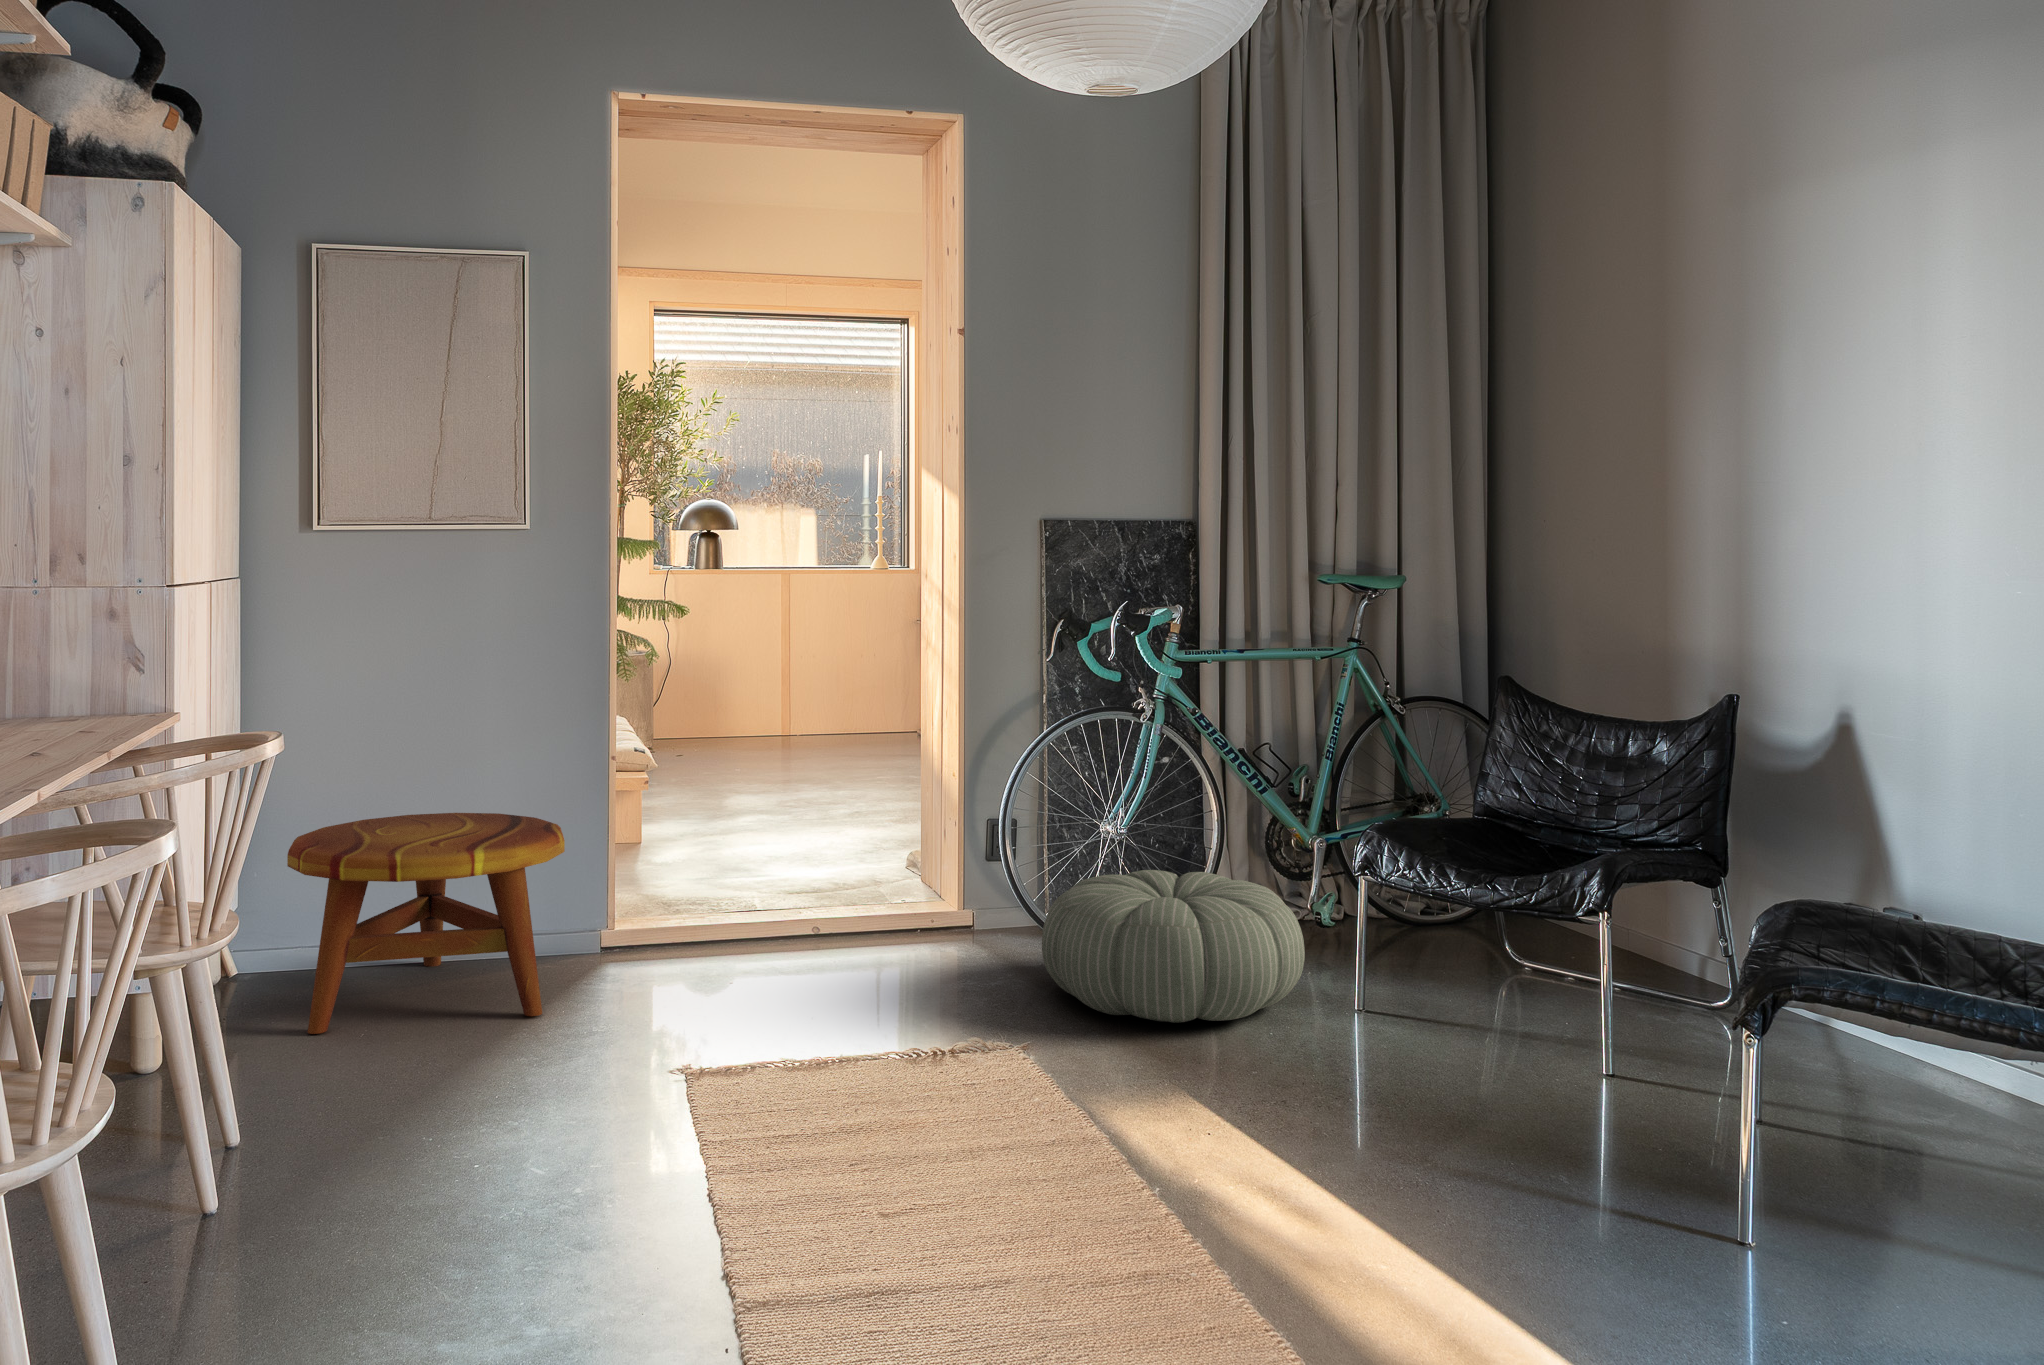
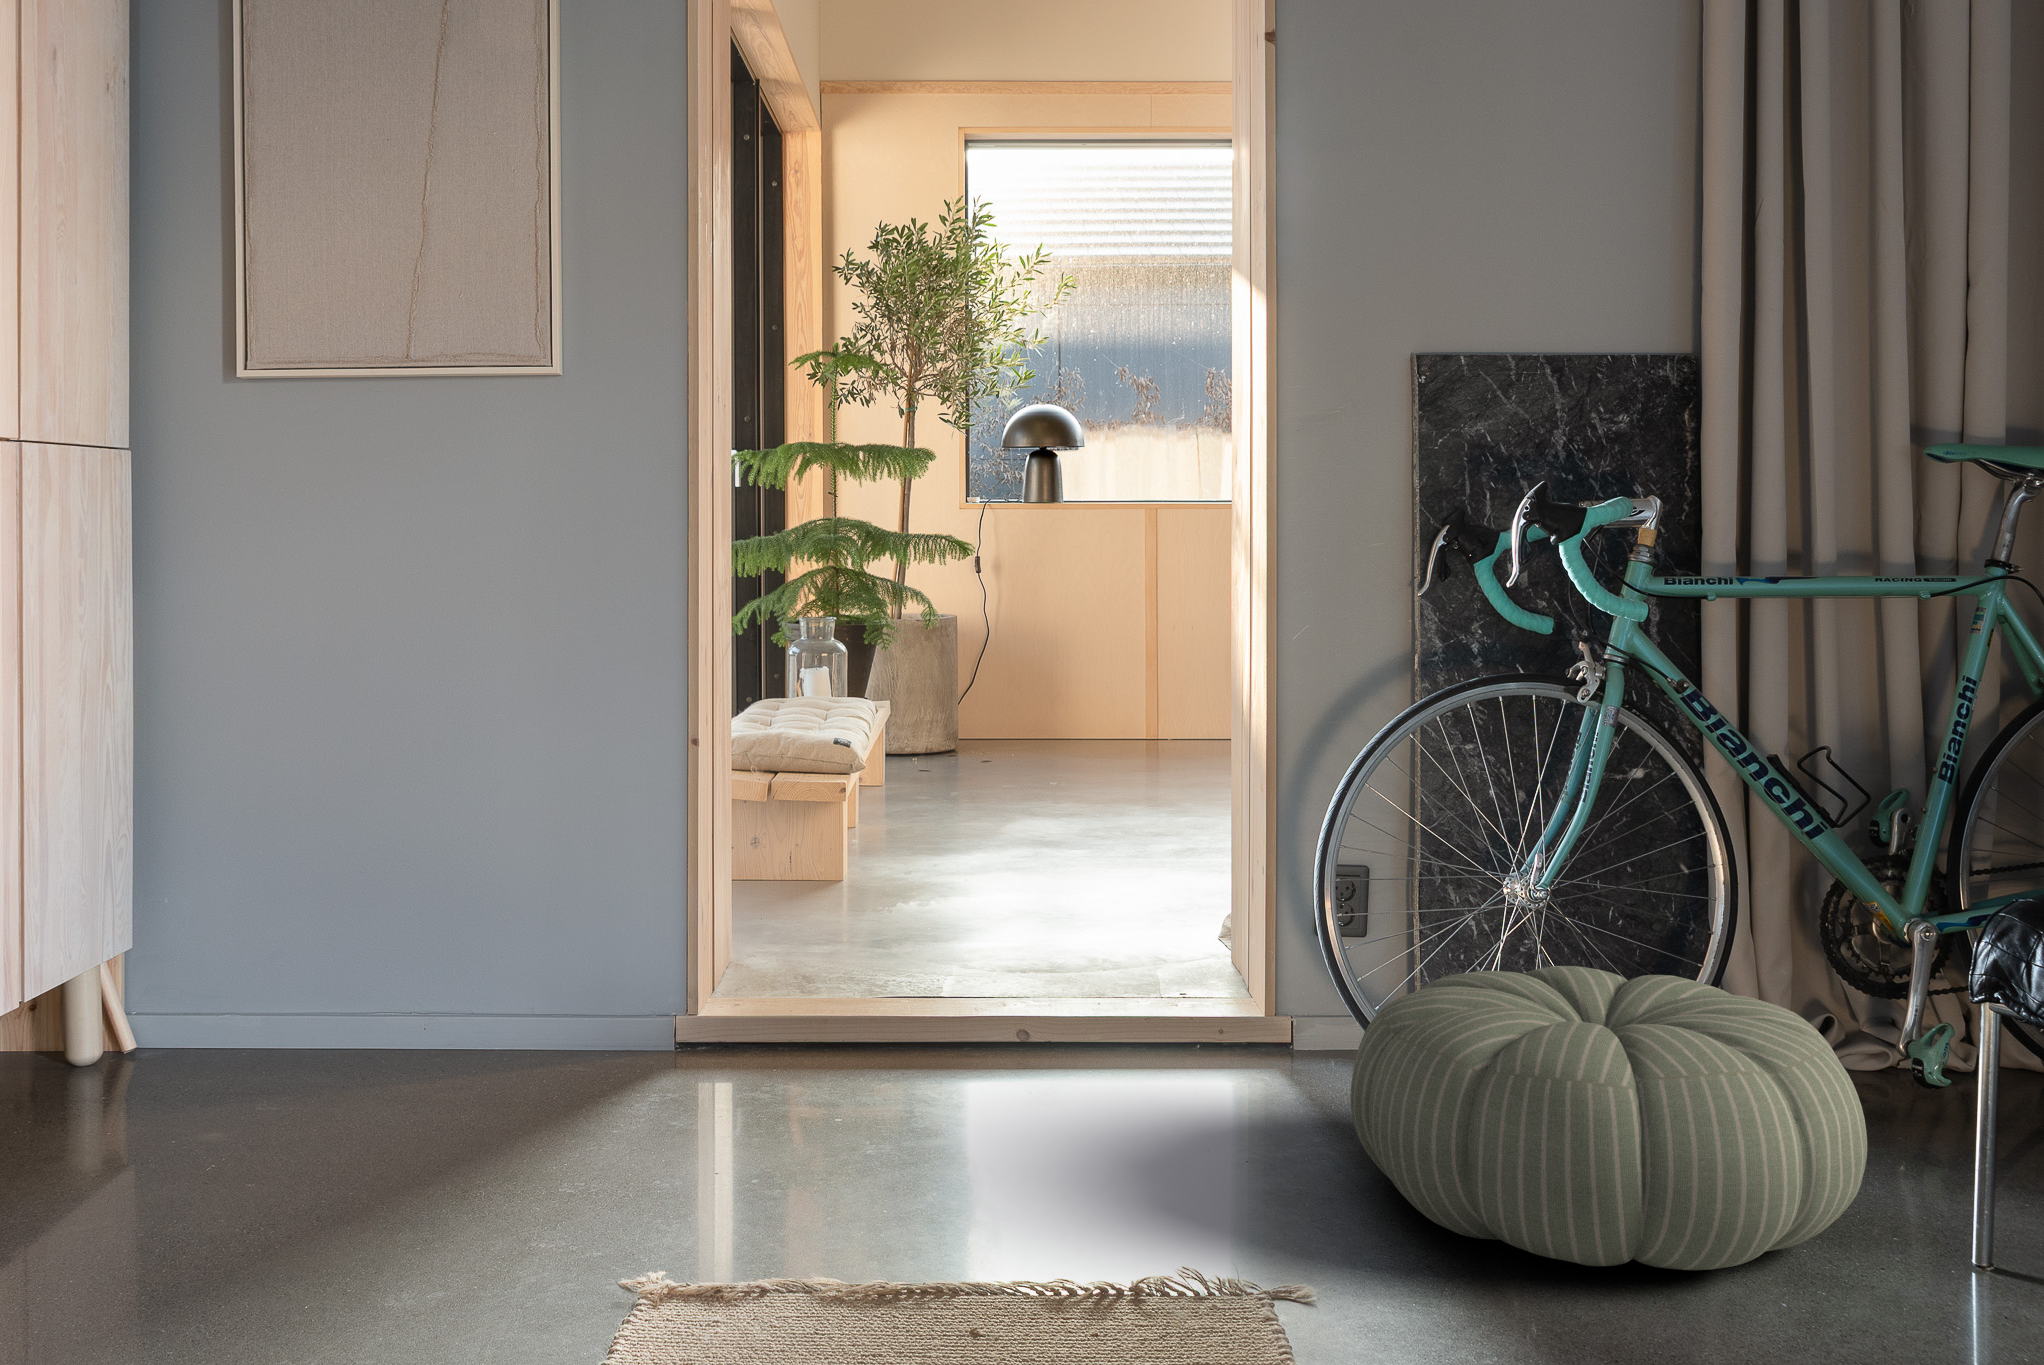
side table: present [287,813,565,1034] -> none [132,816,576,1154]

